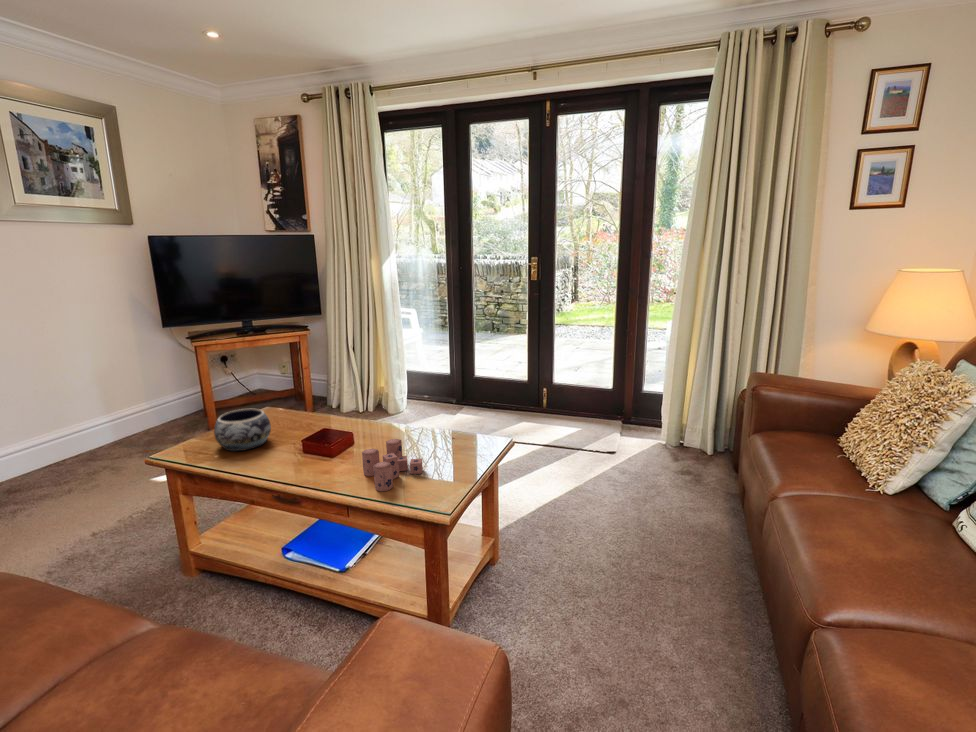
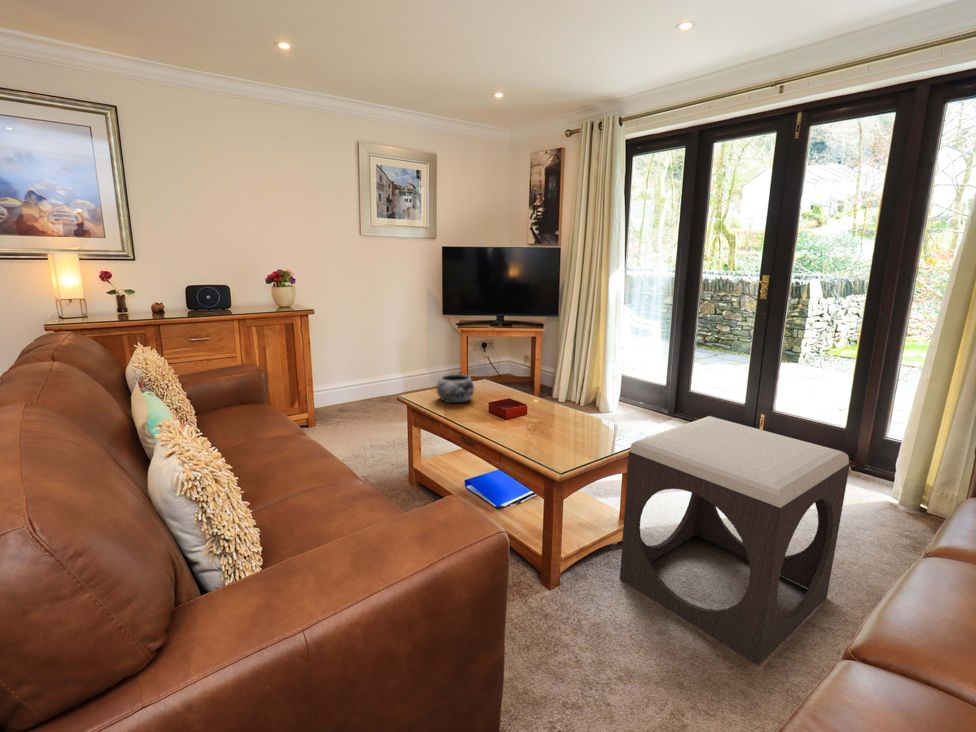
footstool: none [509,405,685,646] -> present [620,416,850,666]
candle: present [362,439,423,491] -> none [518,413,564,448]

